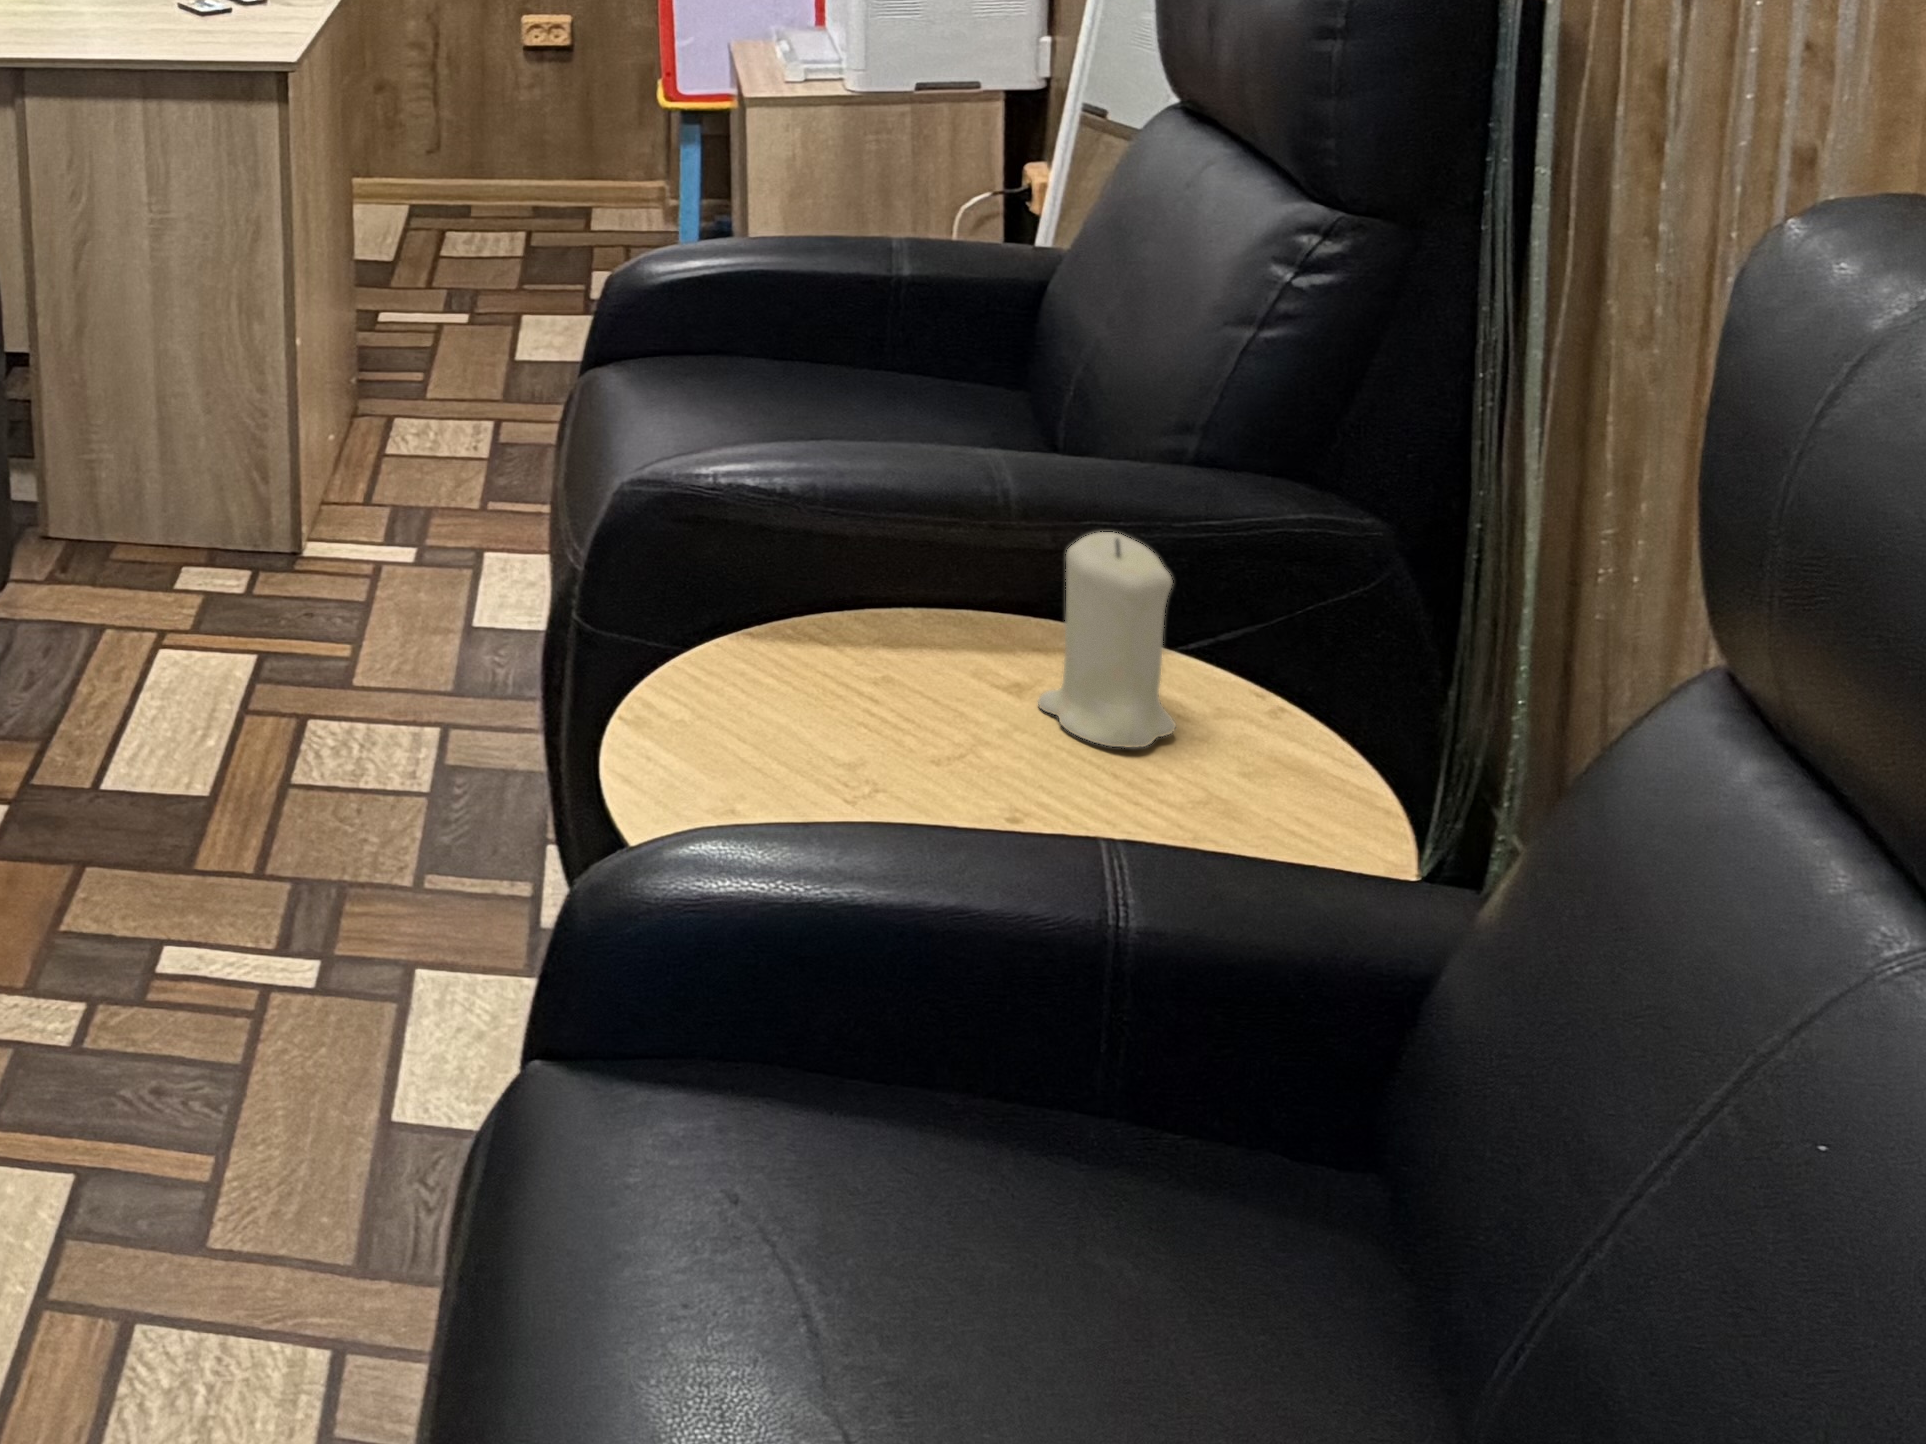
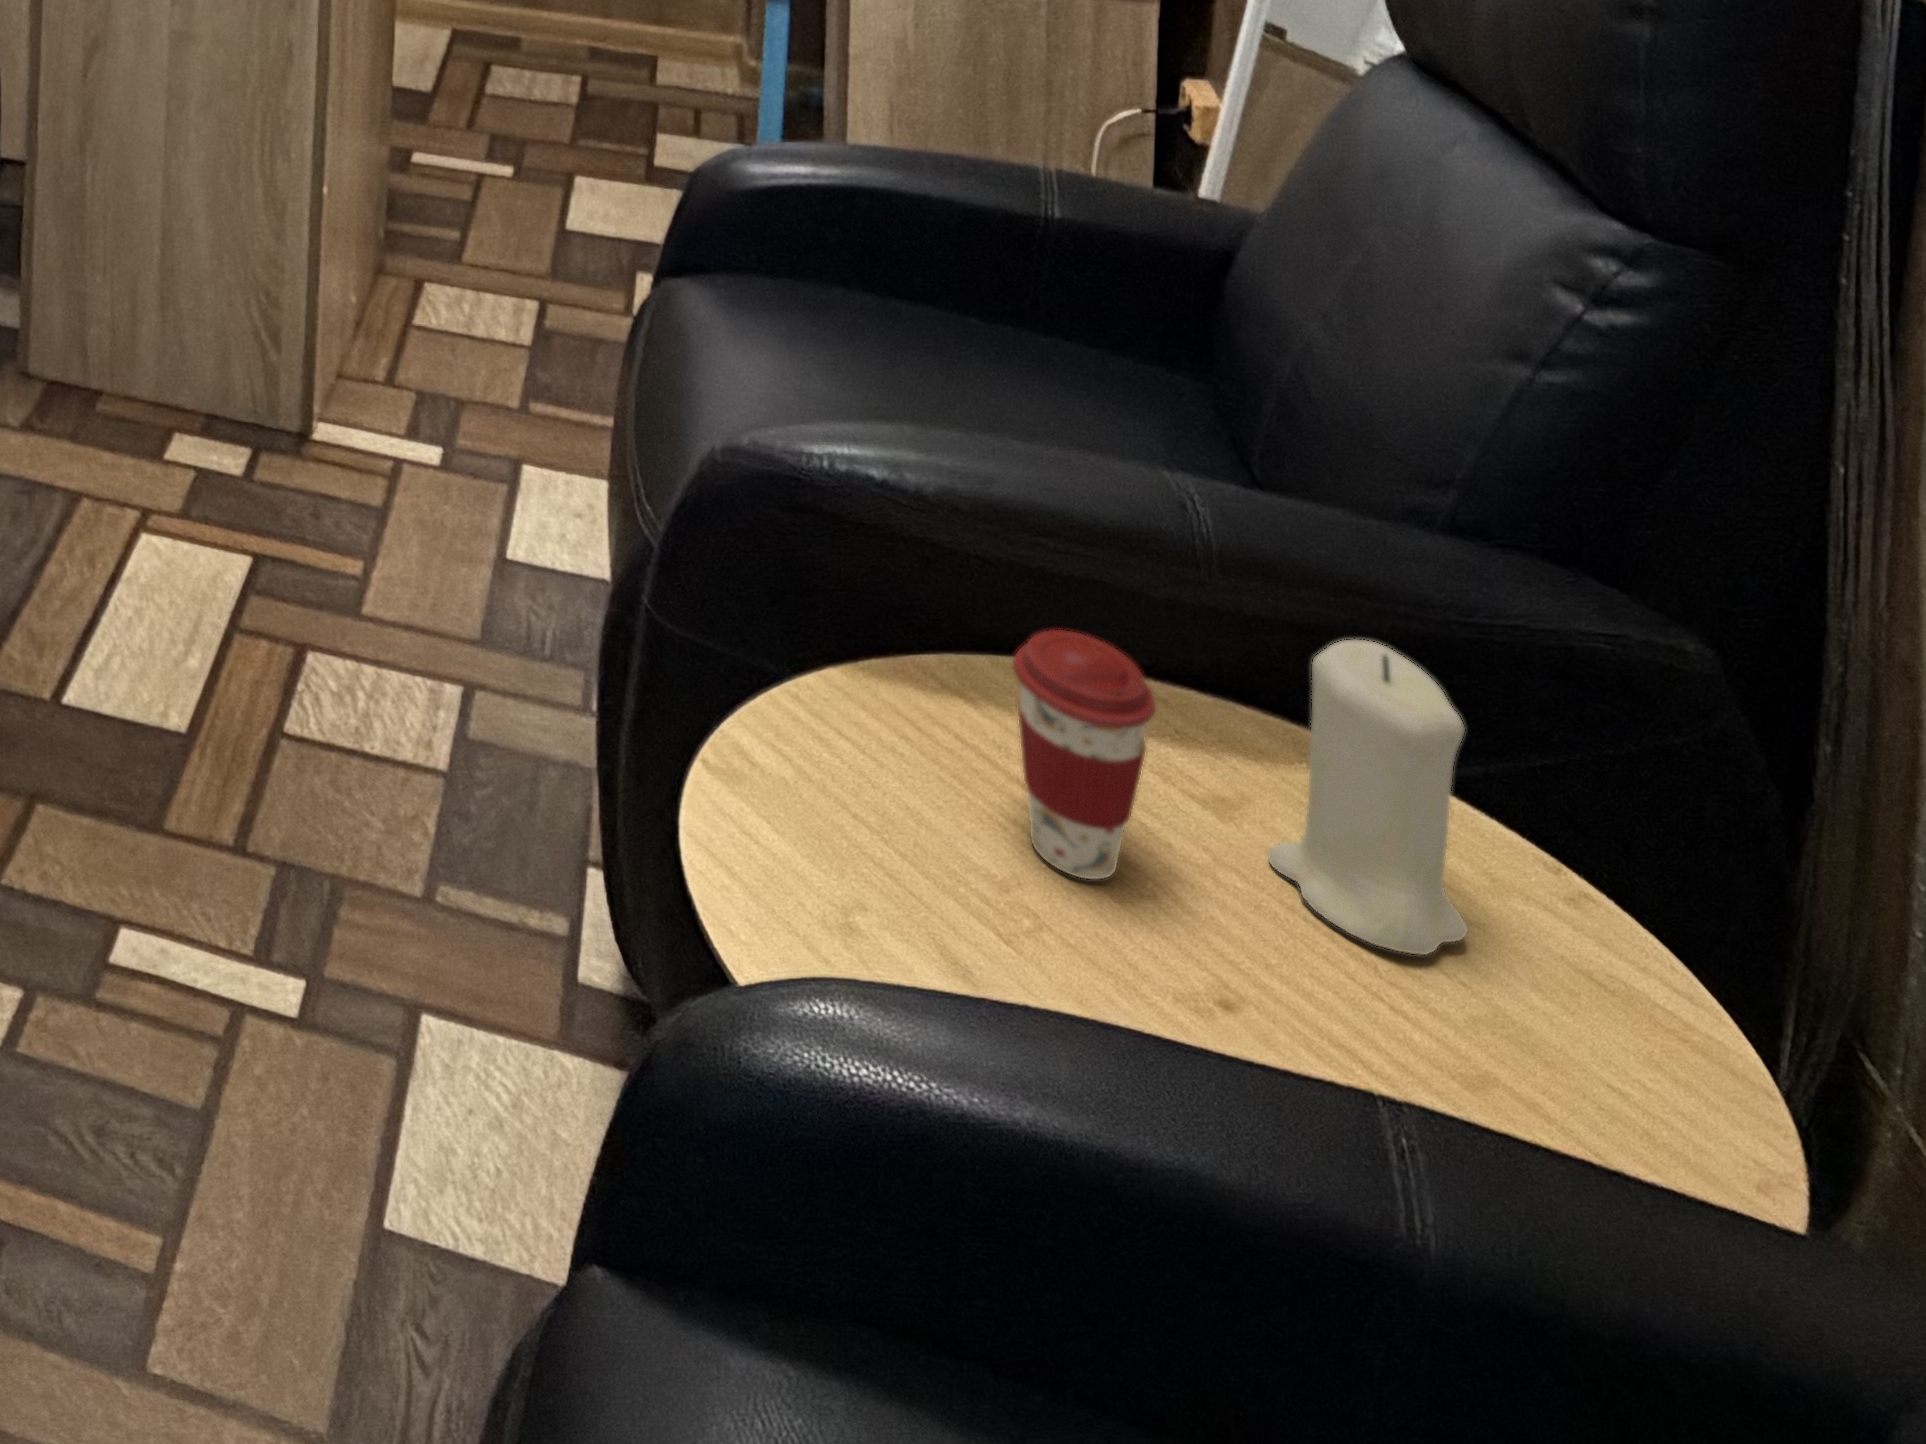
coffee cup: none [846,559,950,736] -> present [1013,630,1156,879]

